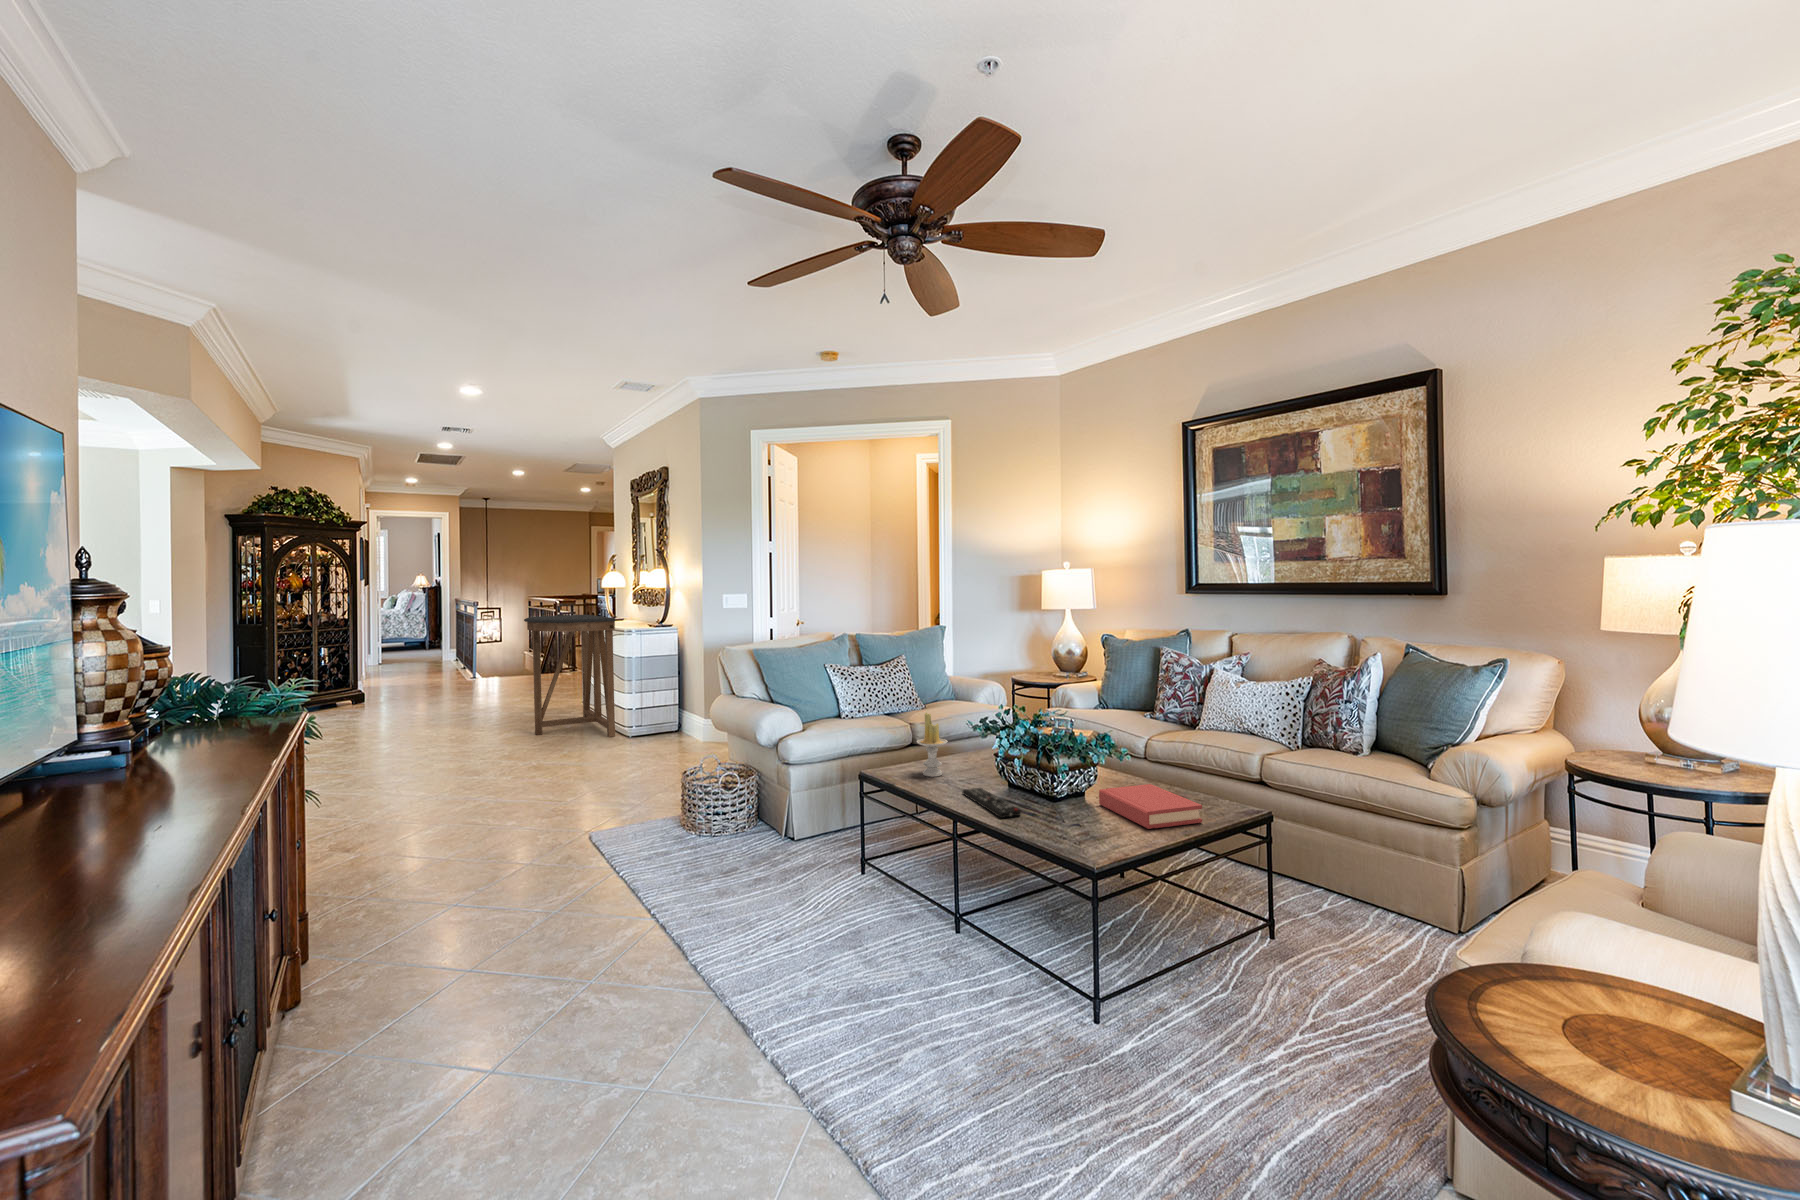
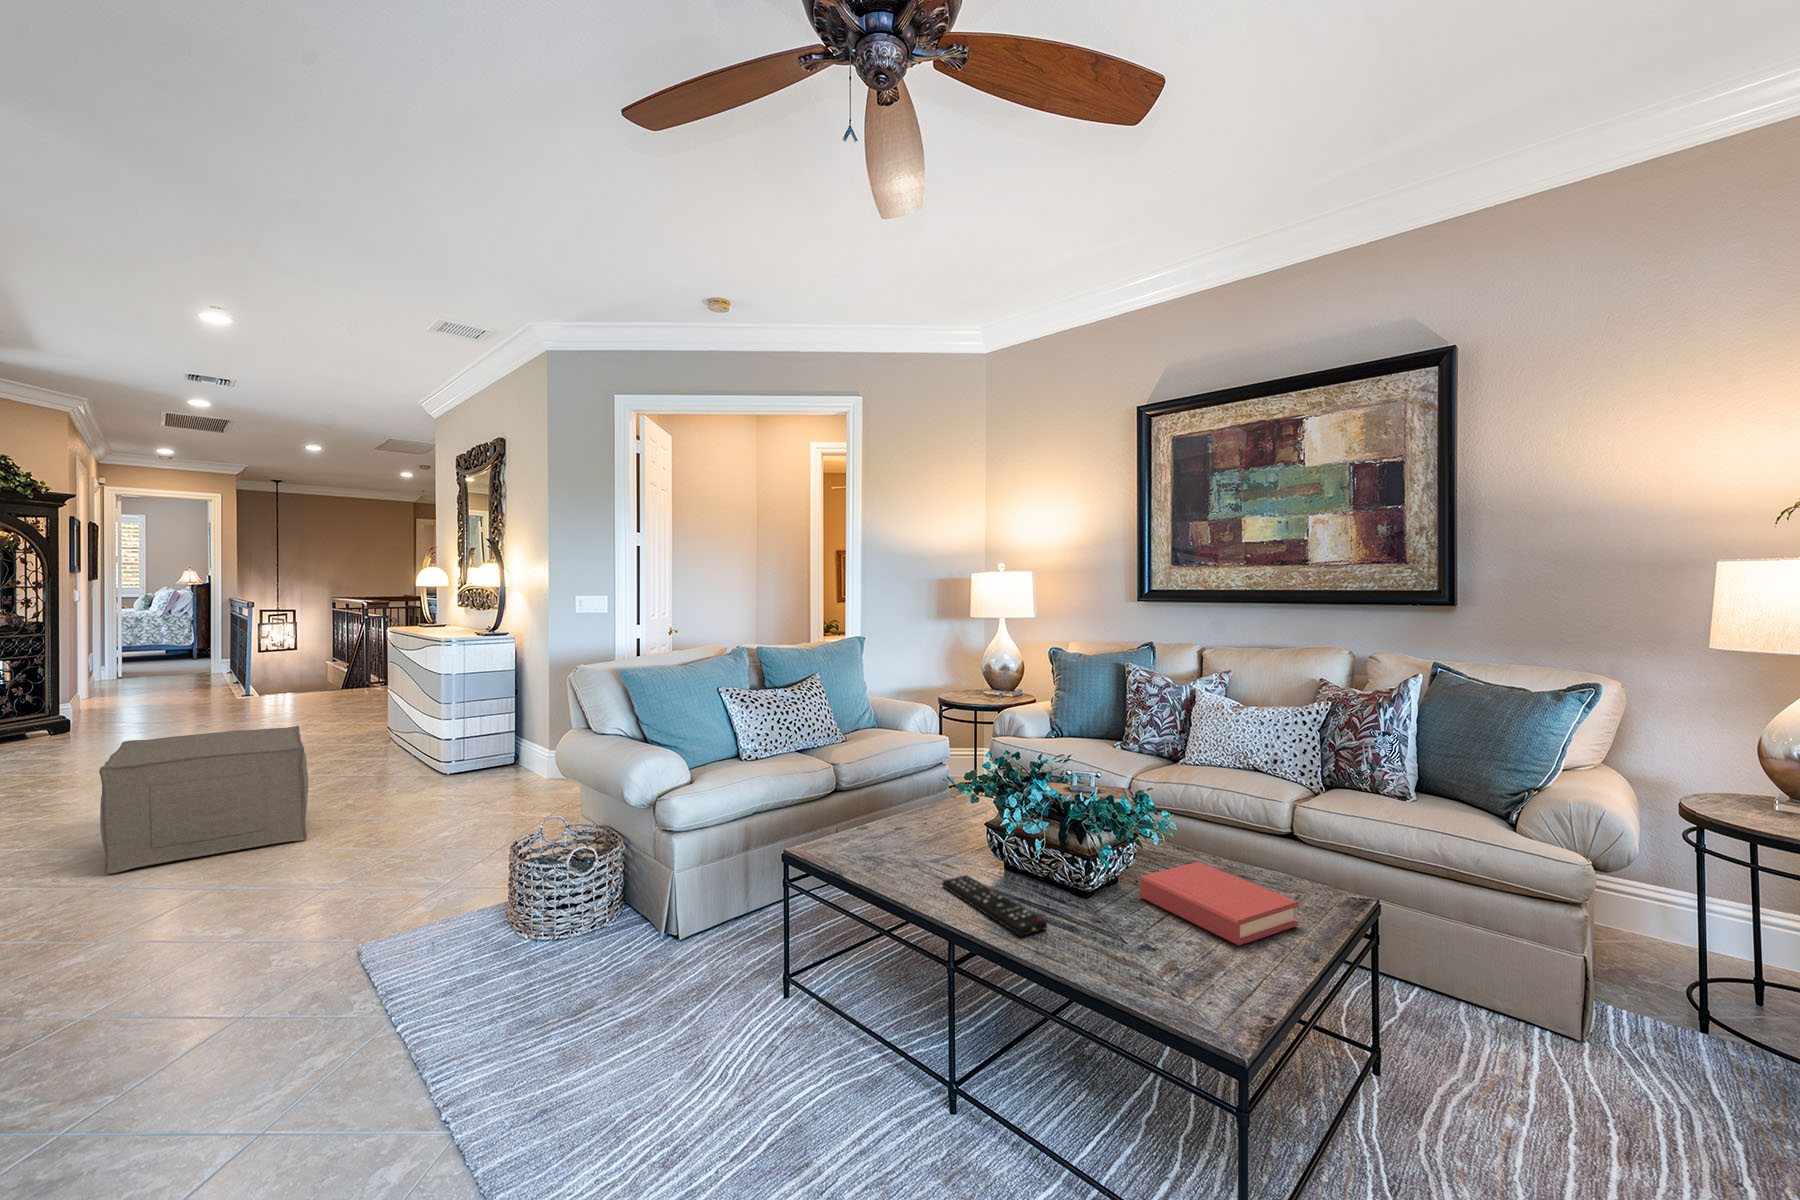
console table: present [524,615,615,737] -> none [301,621,430,777]
ottoman: none [415,693,539,788] -> present [99,726,308,874]
candle: present [916,713,948,777] -> none [865,764,908,855]

